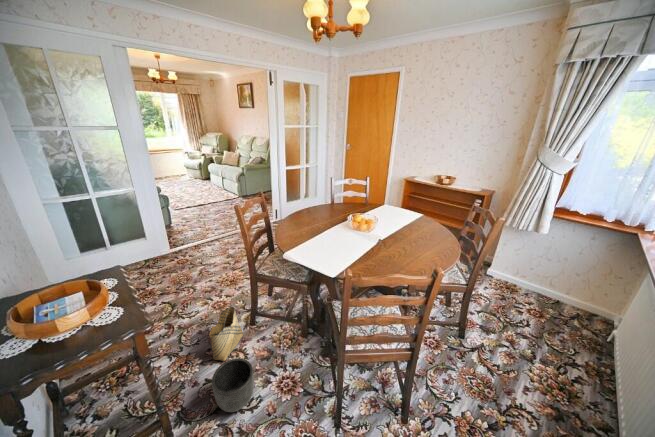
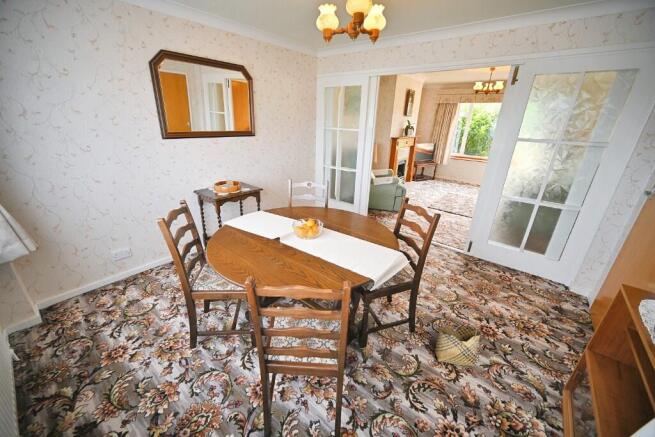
planter: present [212,358,254,412] -> none [398,349,438,398]

